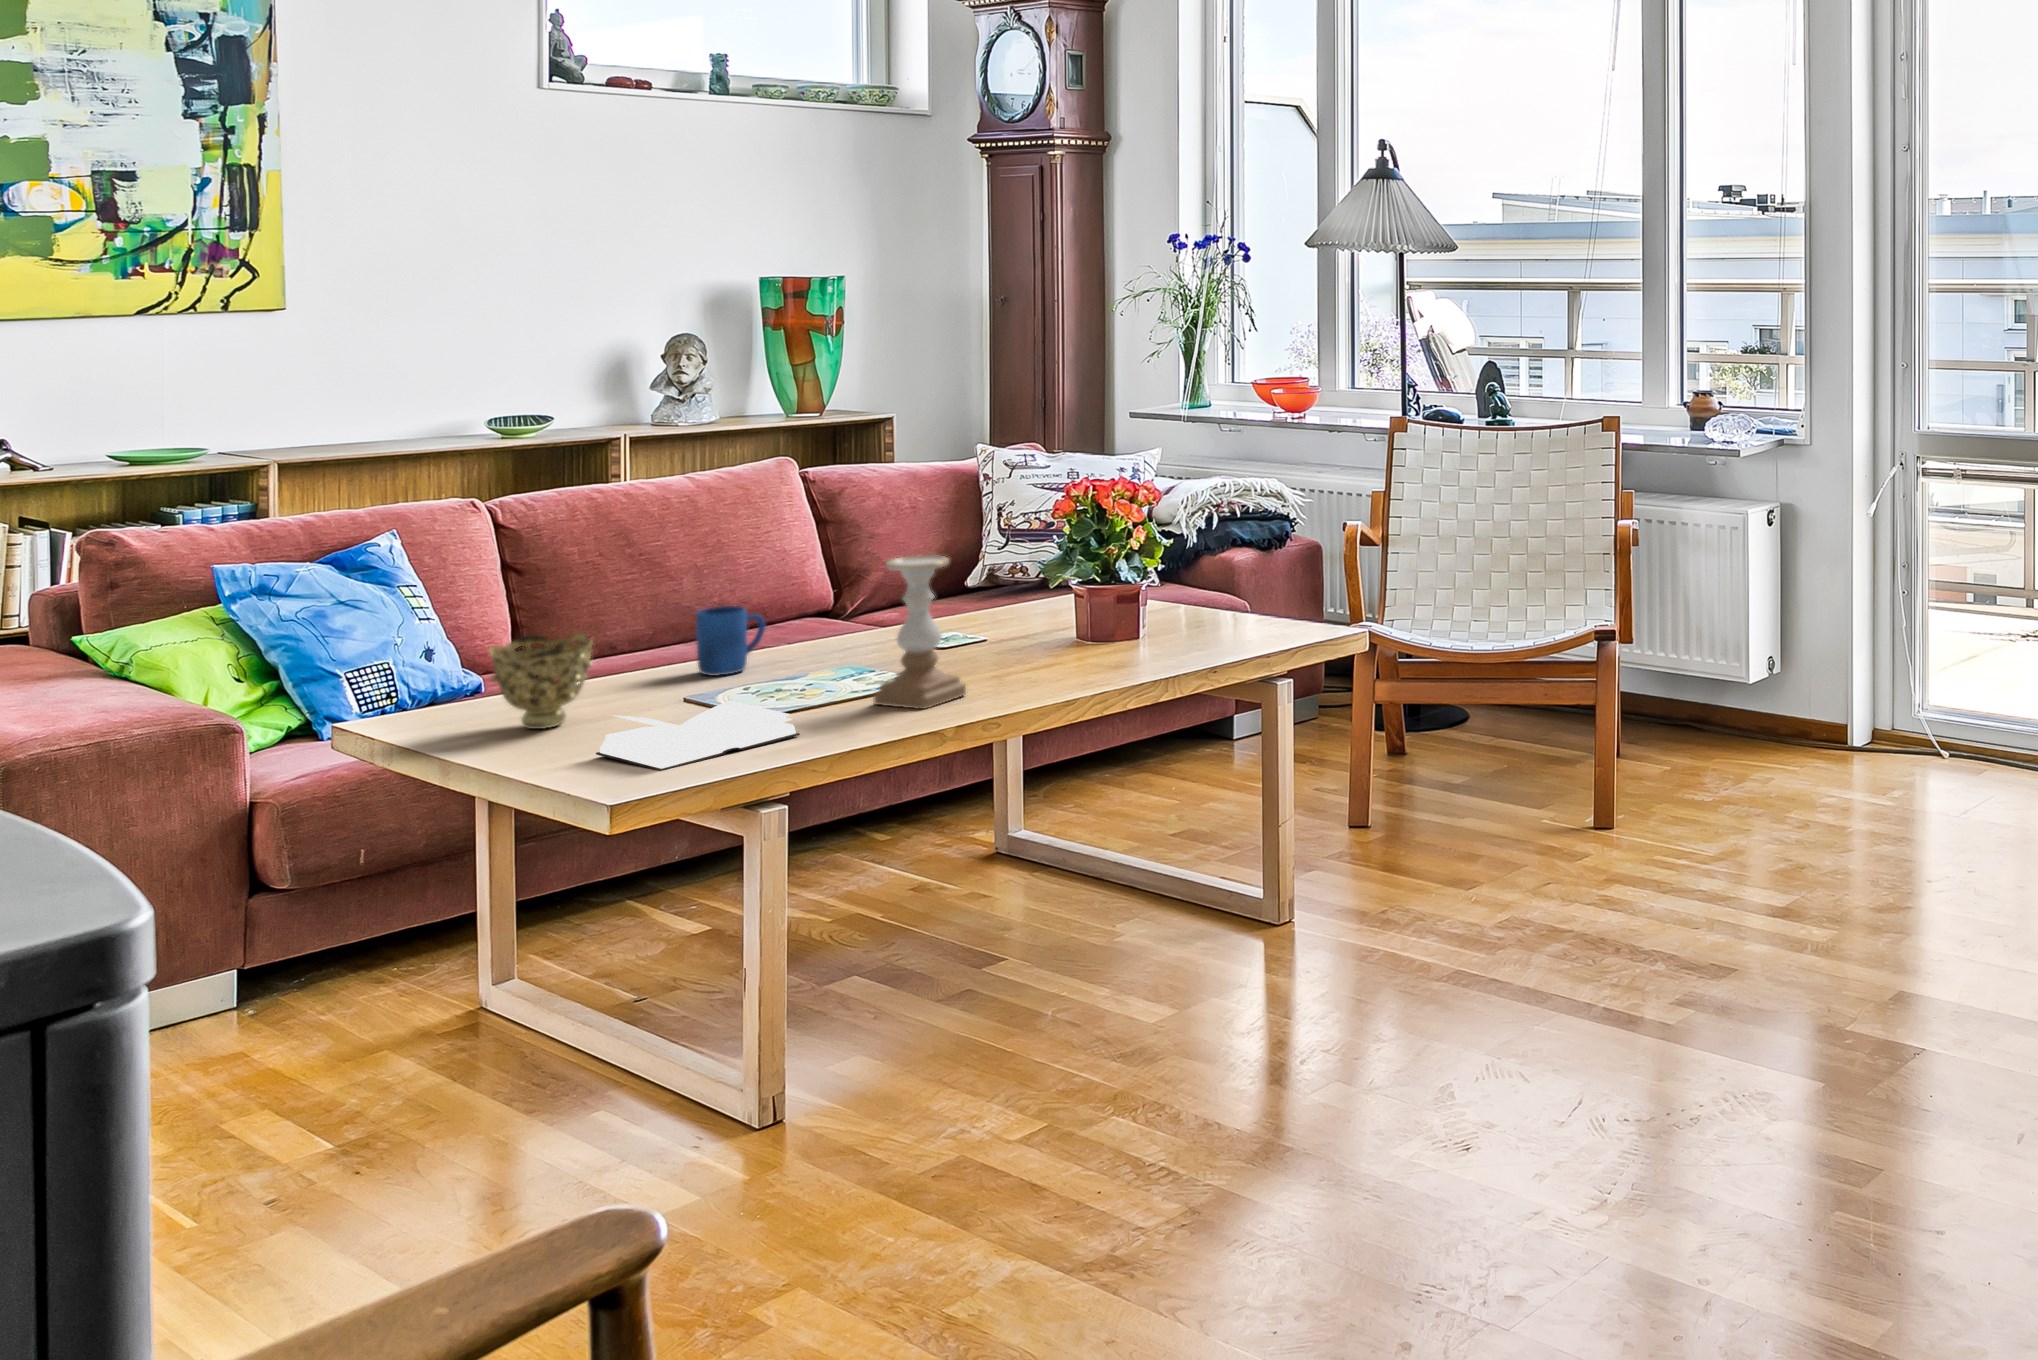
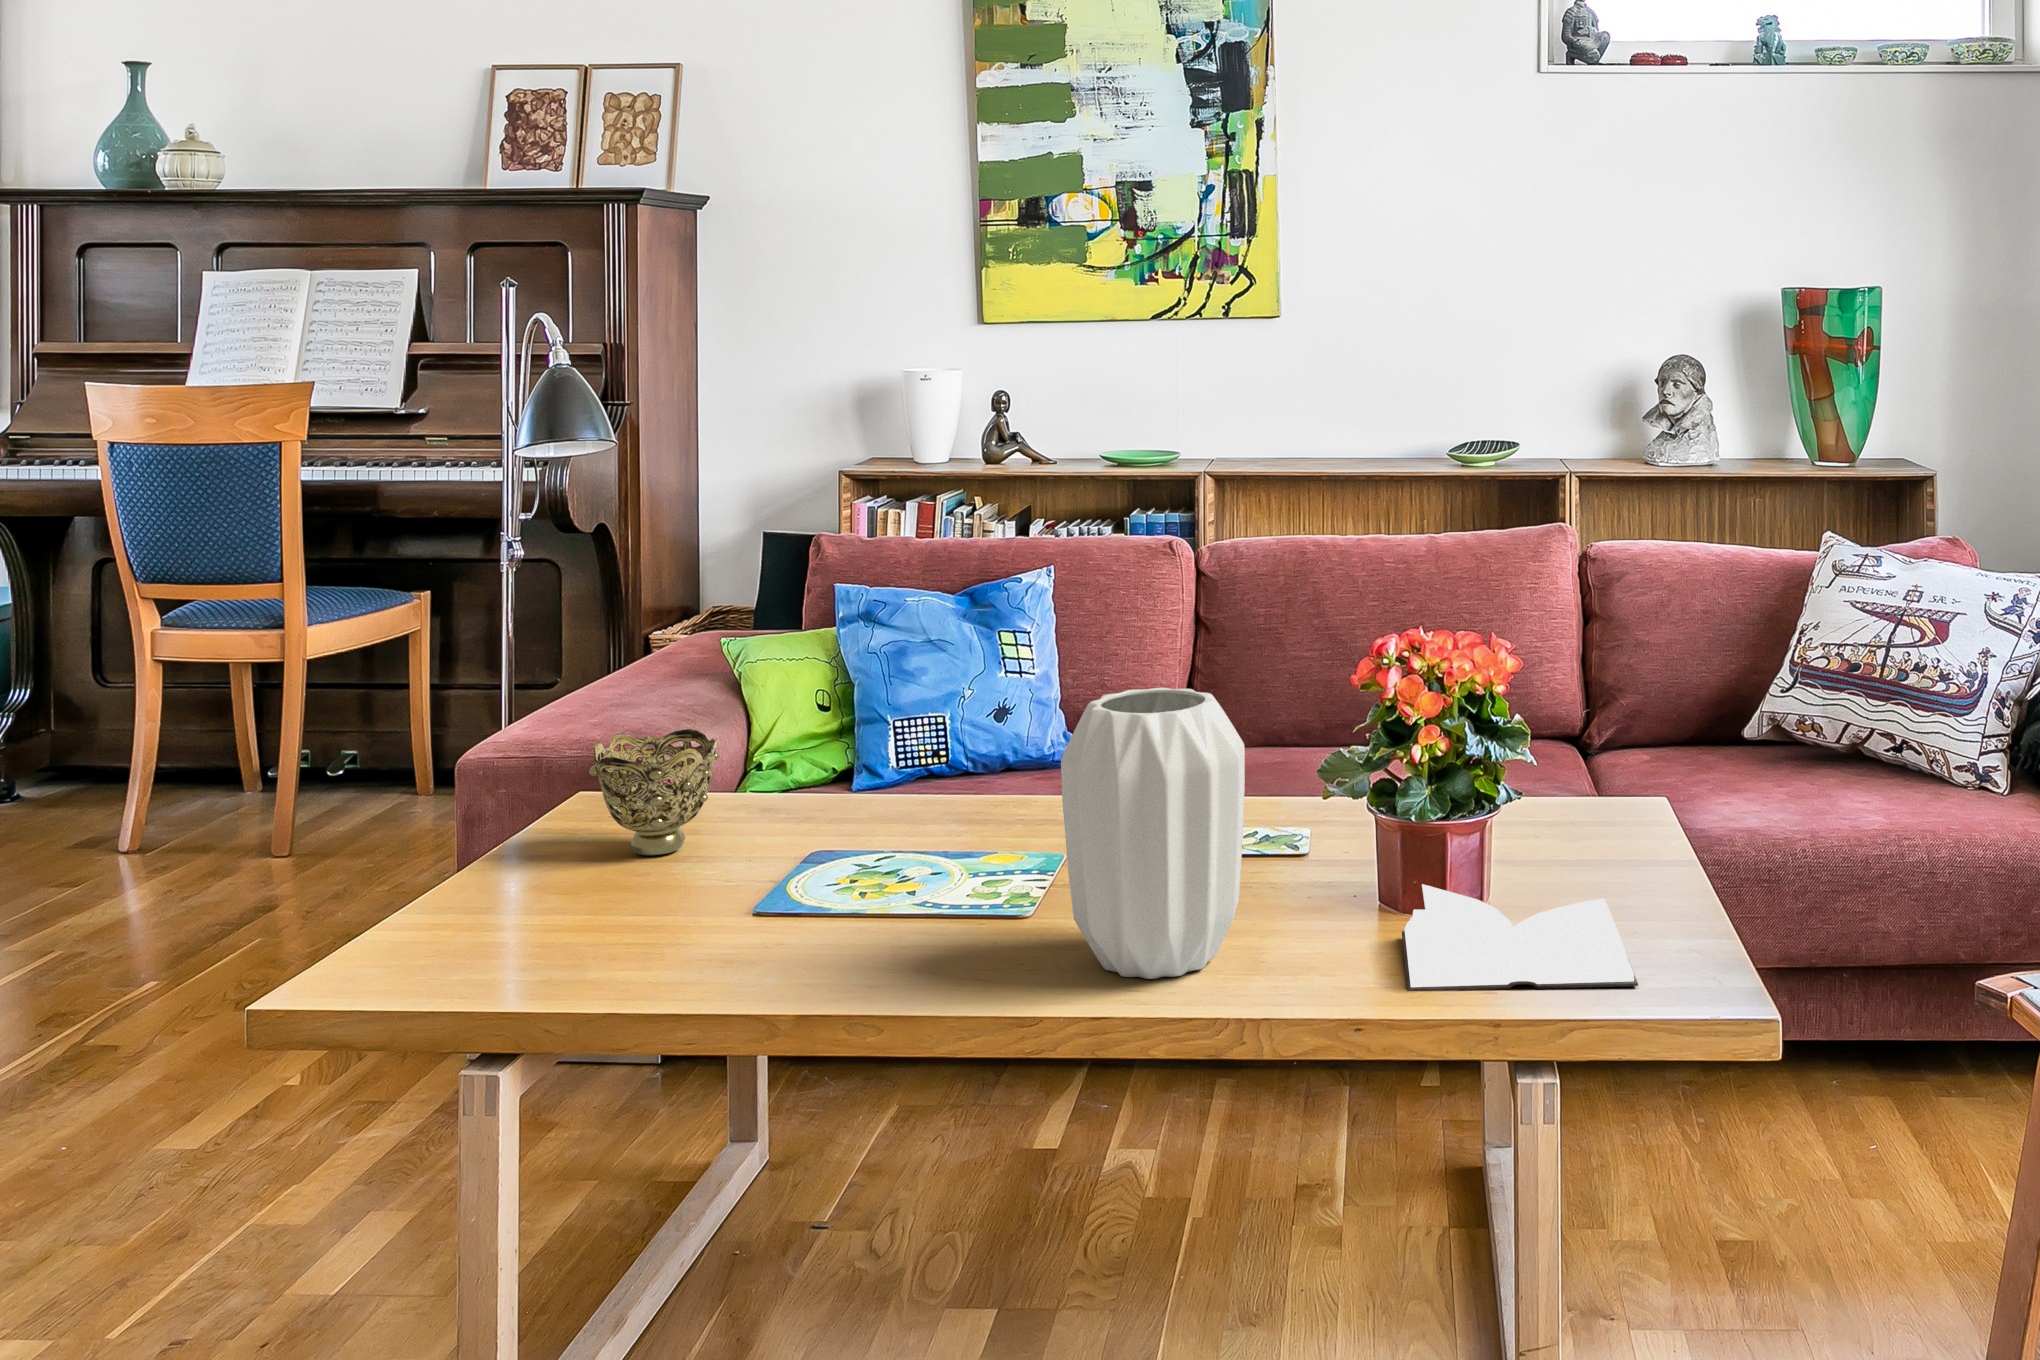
vase: none [988,517,1099,681] -> present [1061,688,1245,979]
candle holder: present [874,555,966,709] -> none [869,719,976,974]
mug: present [696,606,765,676] -> none [969,729,1057,828]
book: present [596,701,800,771] -> present [1402,884,1638,991]

